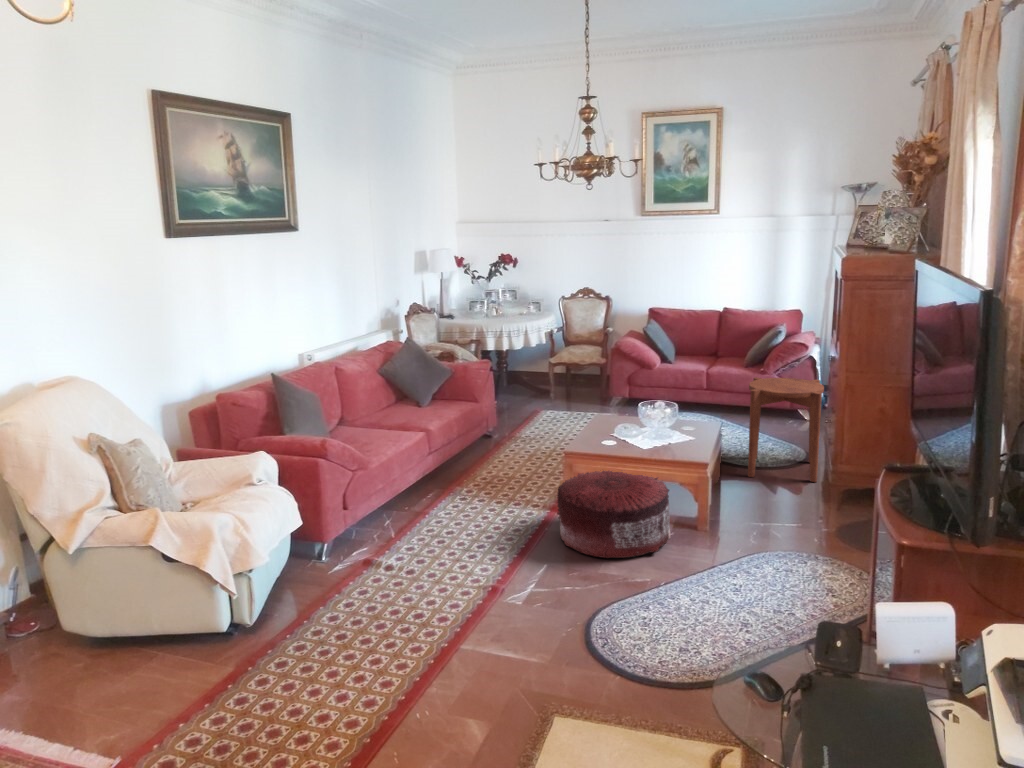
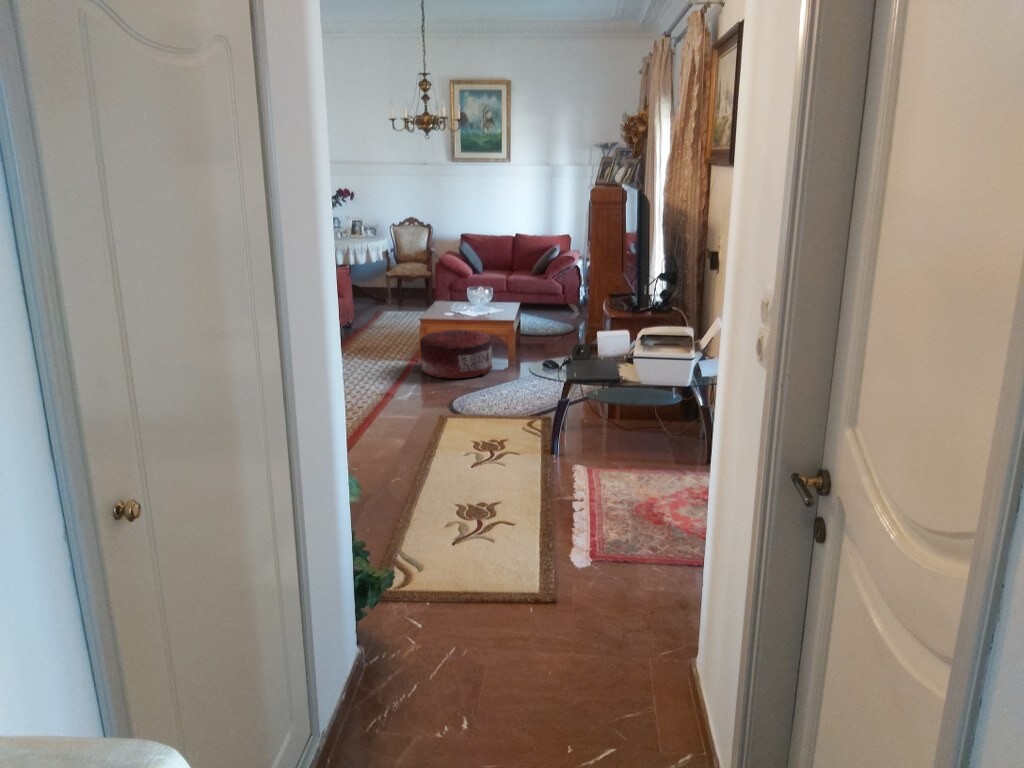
side table: present [748,377,824,482] -> none [537,275,584,341]

